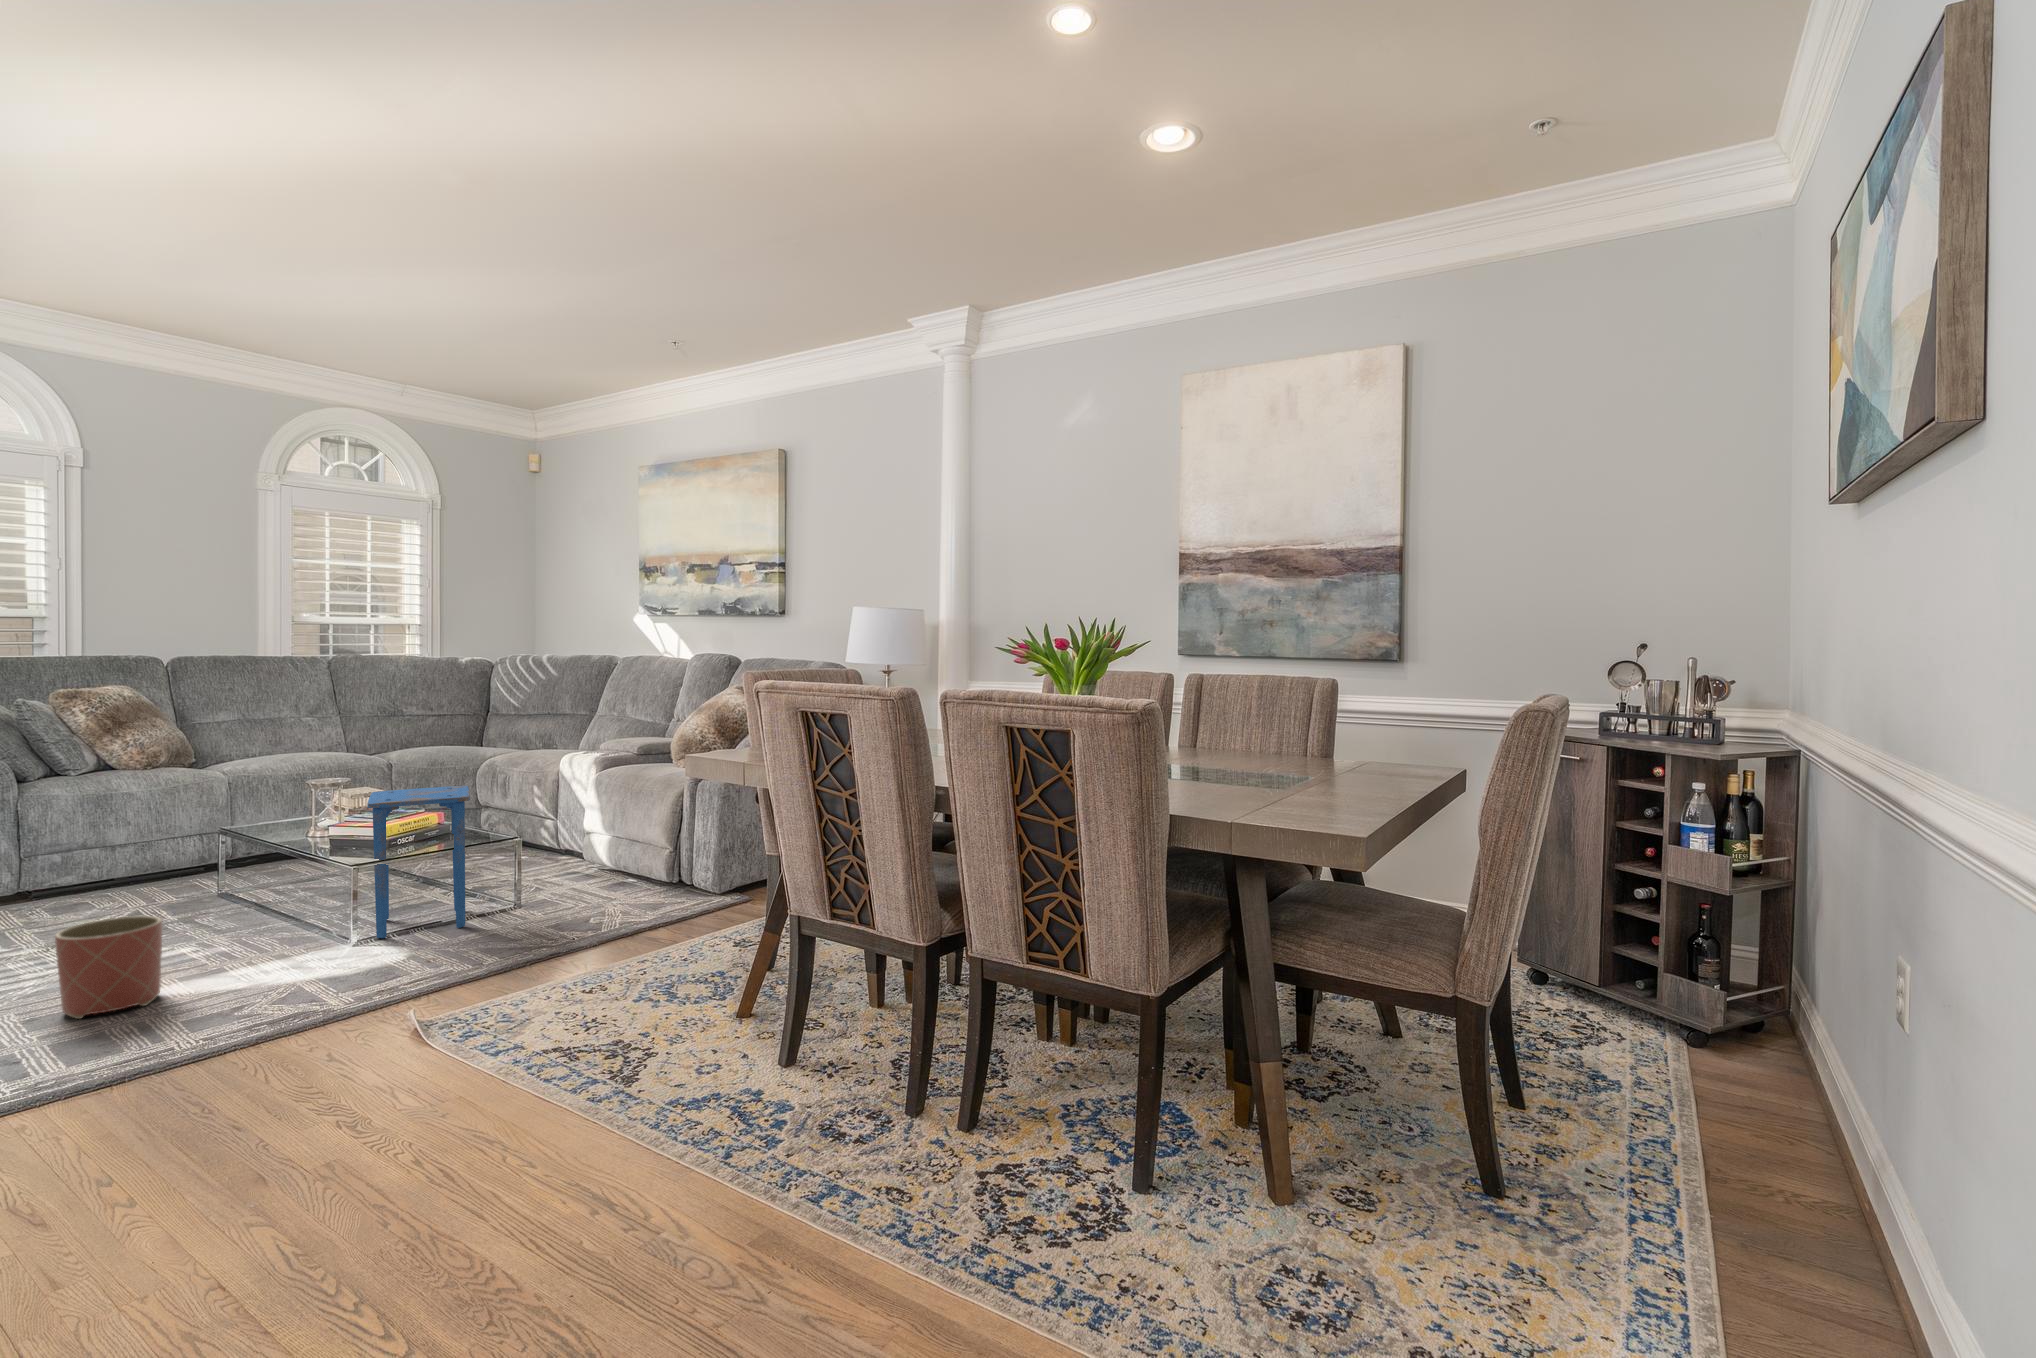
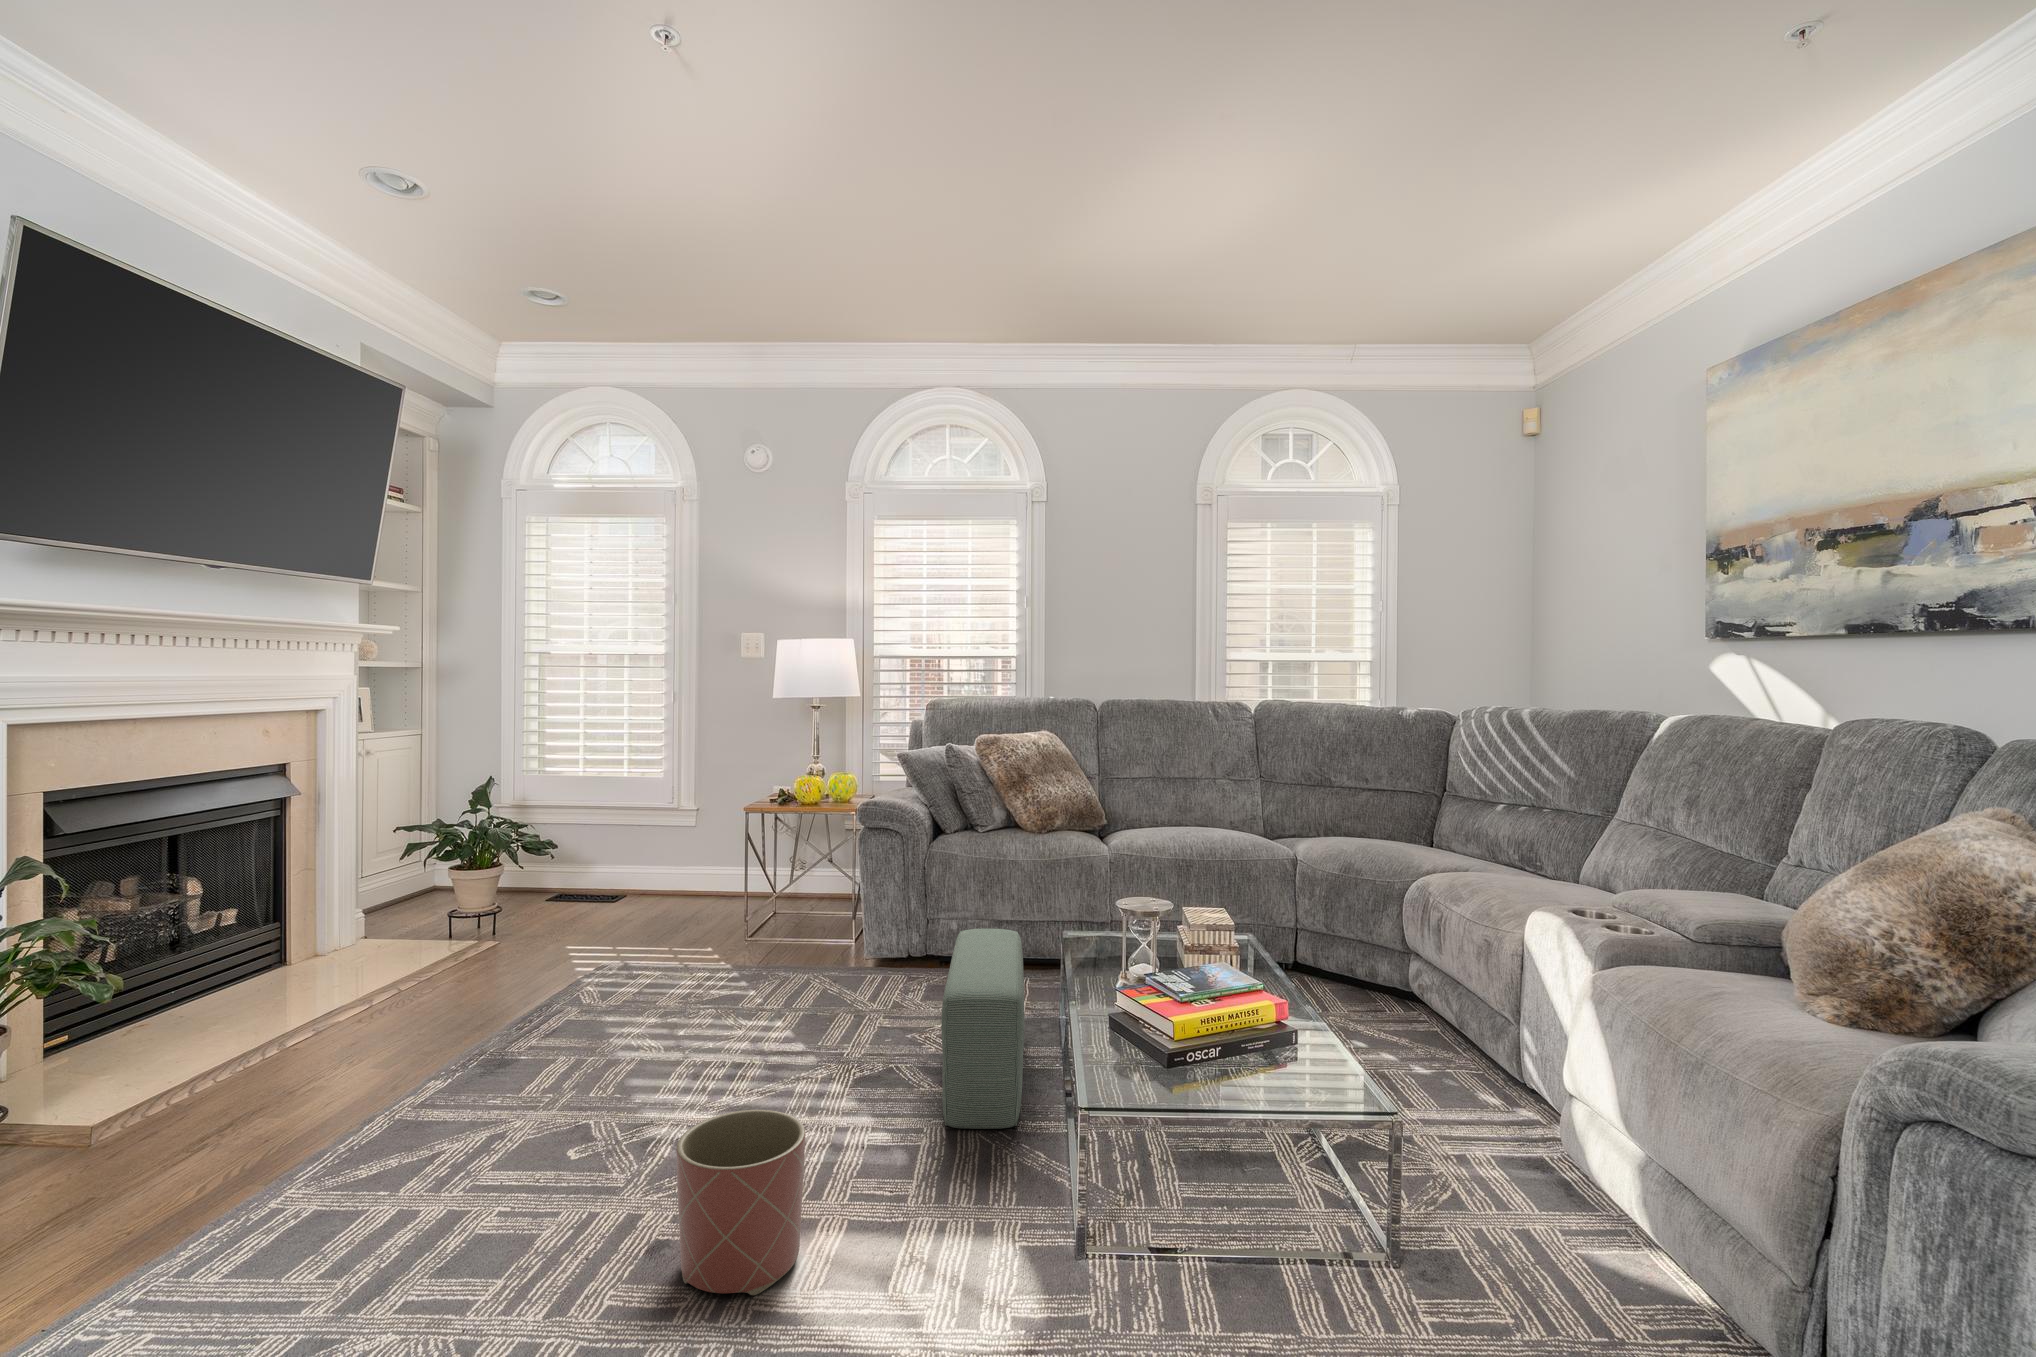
side table: present [367,786,470,938] -> none [1118,952,1315,1295]
pouf: none [128,828,250,941] -> present [941,929,1024,1129]

